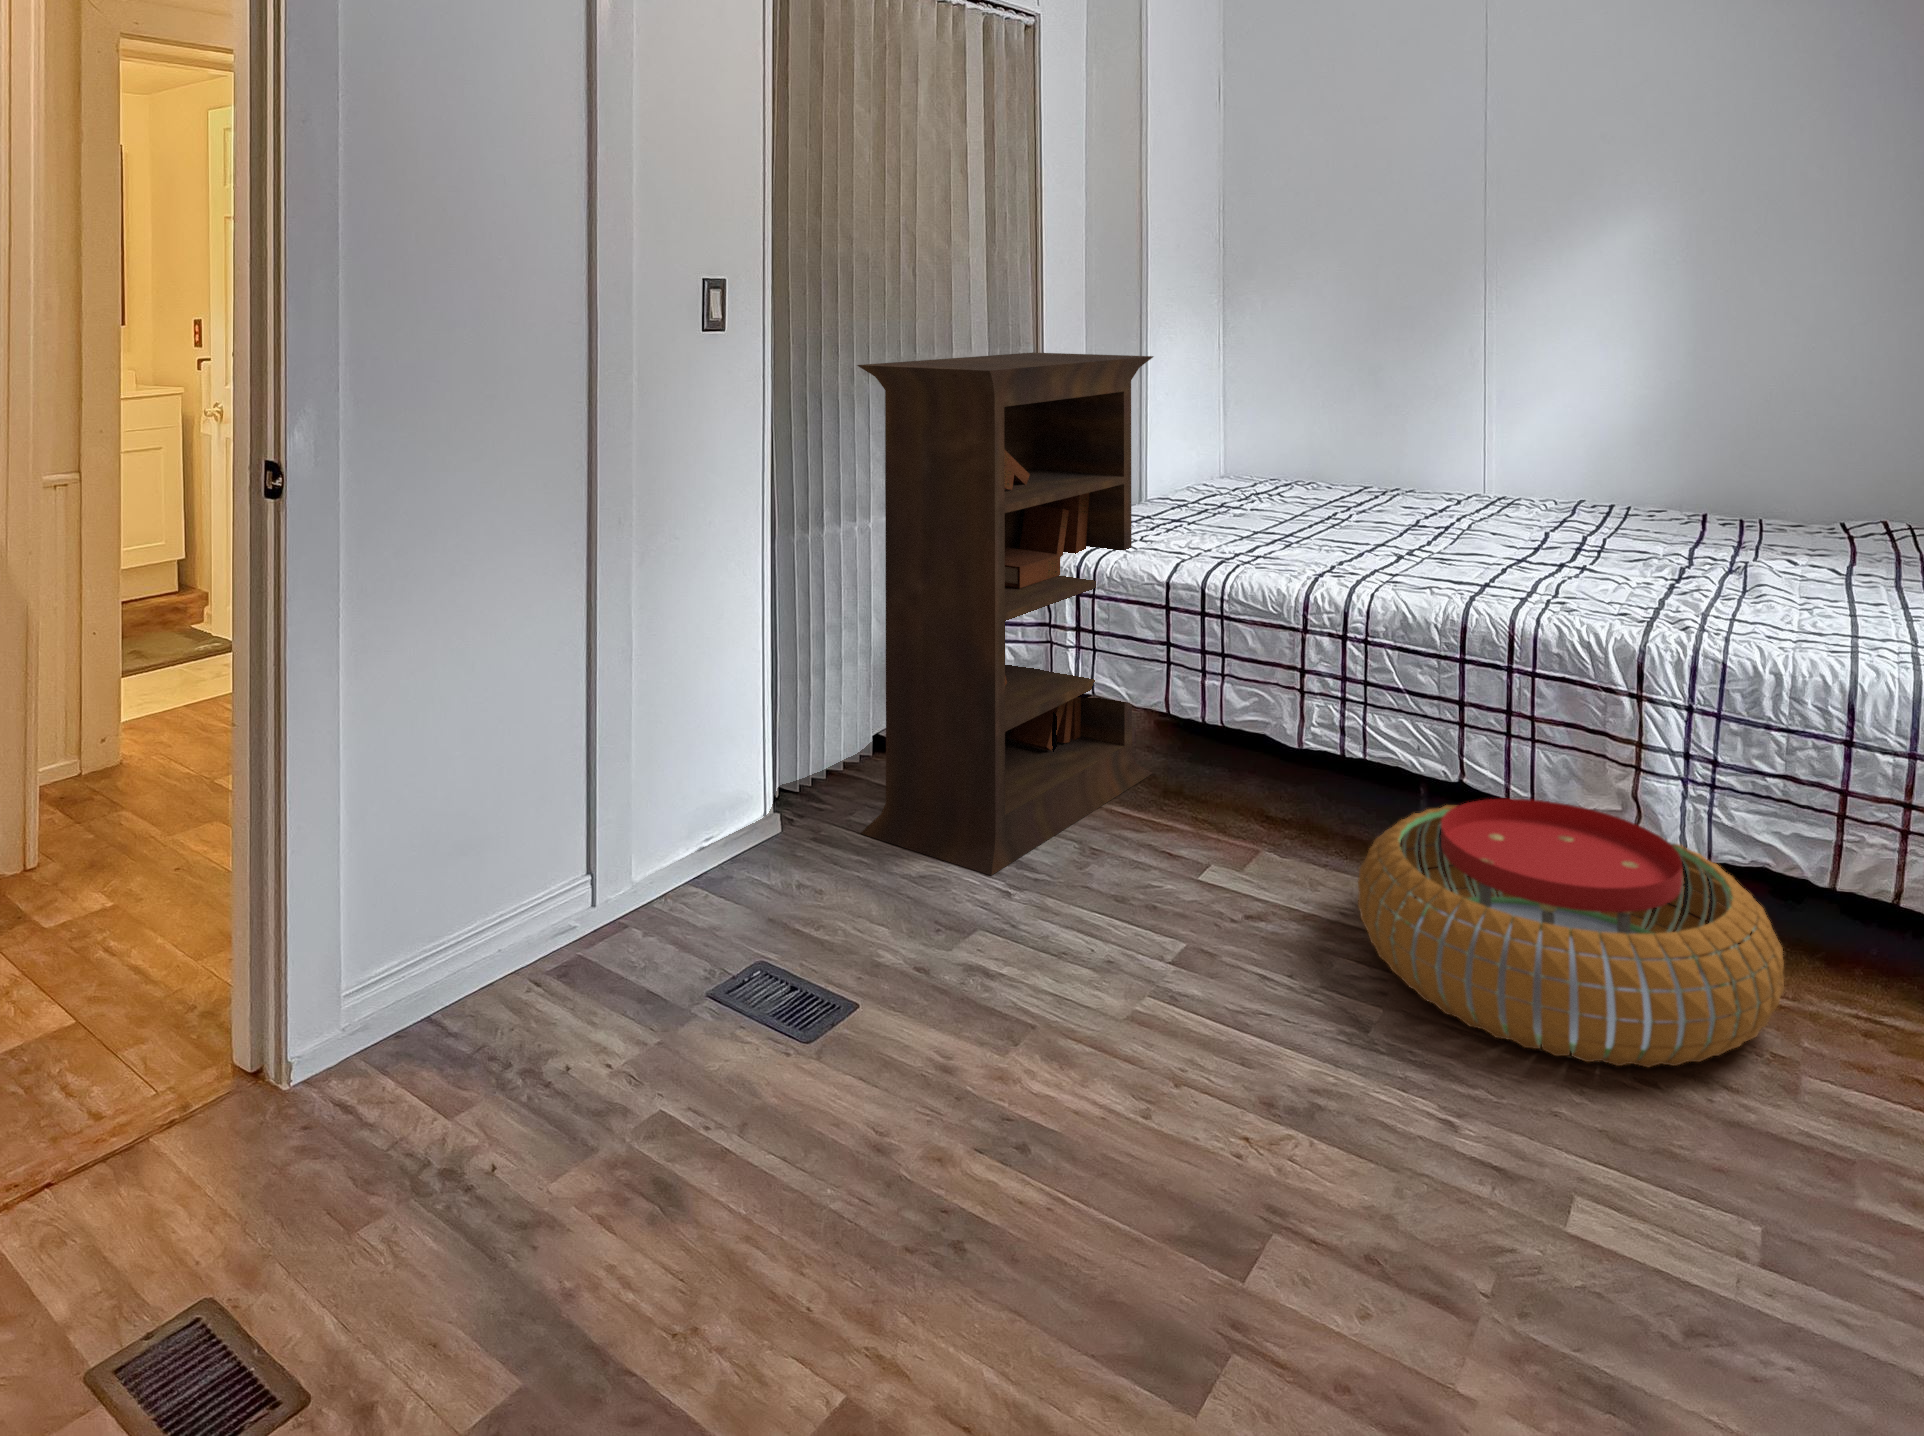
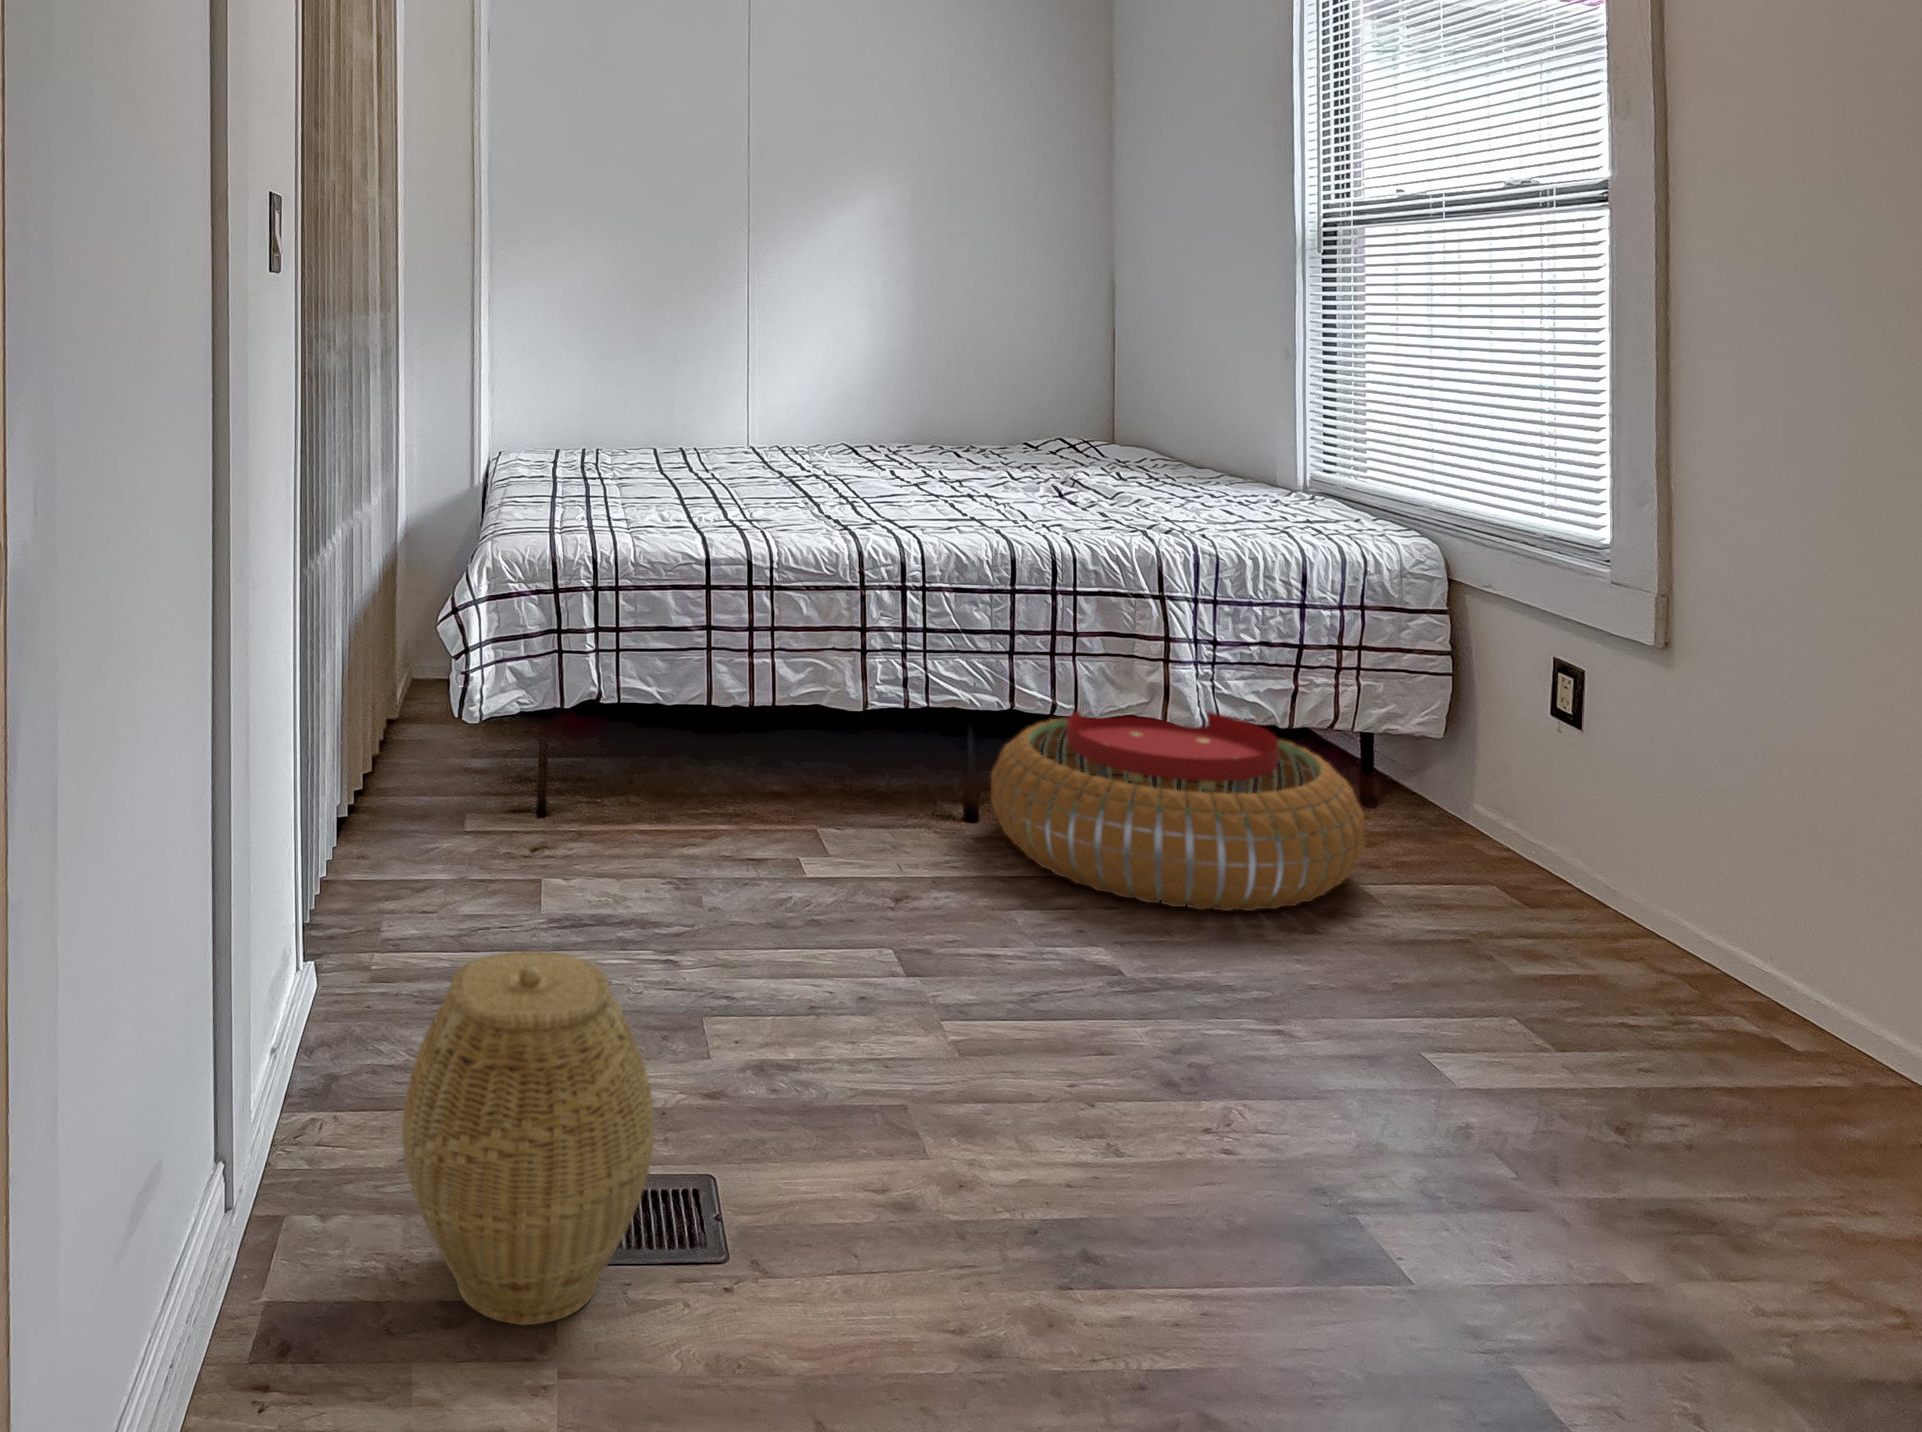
bookcase: present [857,352,1153,875] -> none [455,306,675,932]
woven basket: none [448,813,617,1048] -> present [402,951,654,1325]

